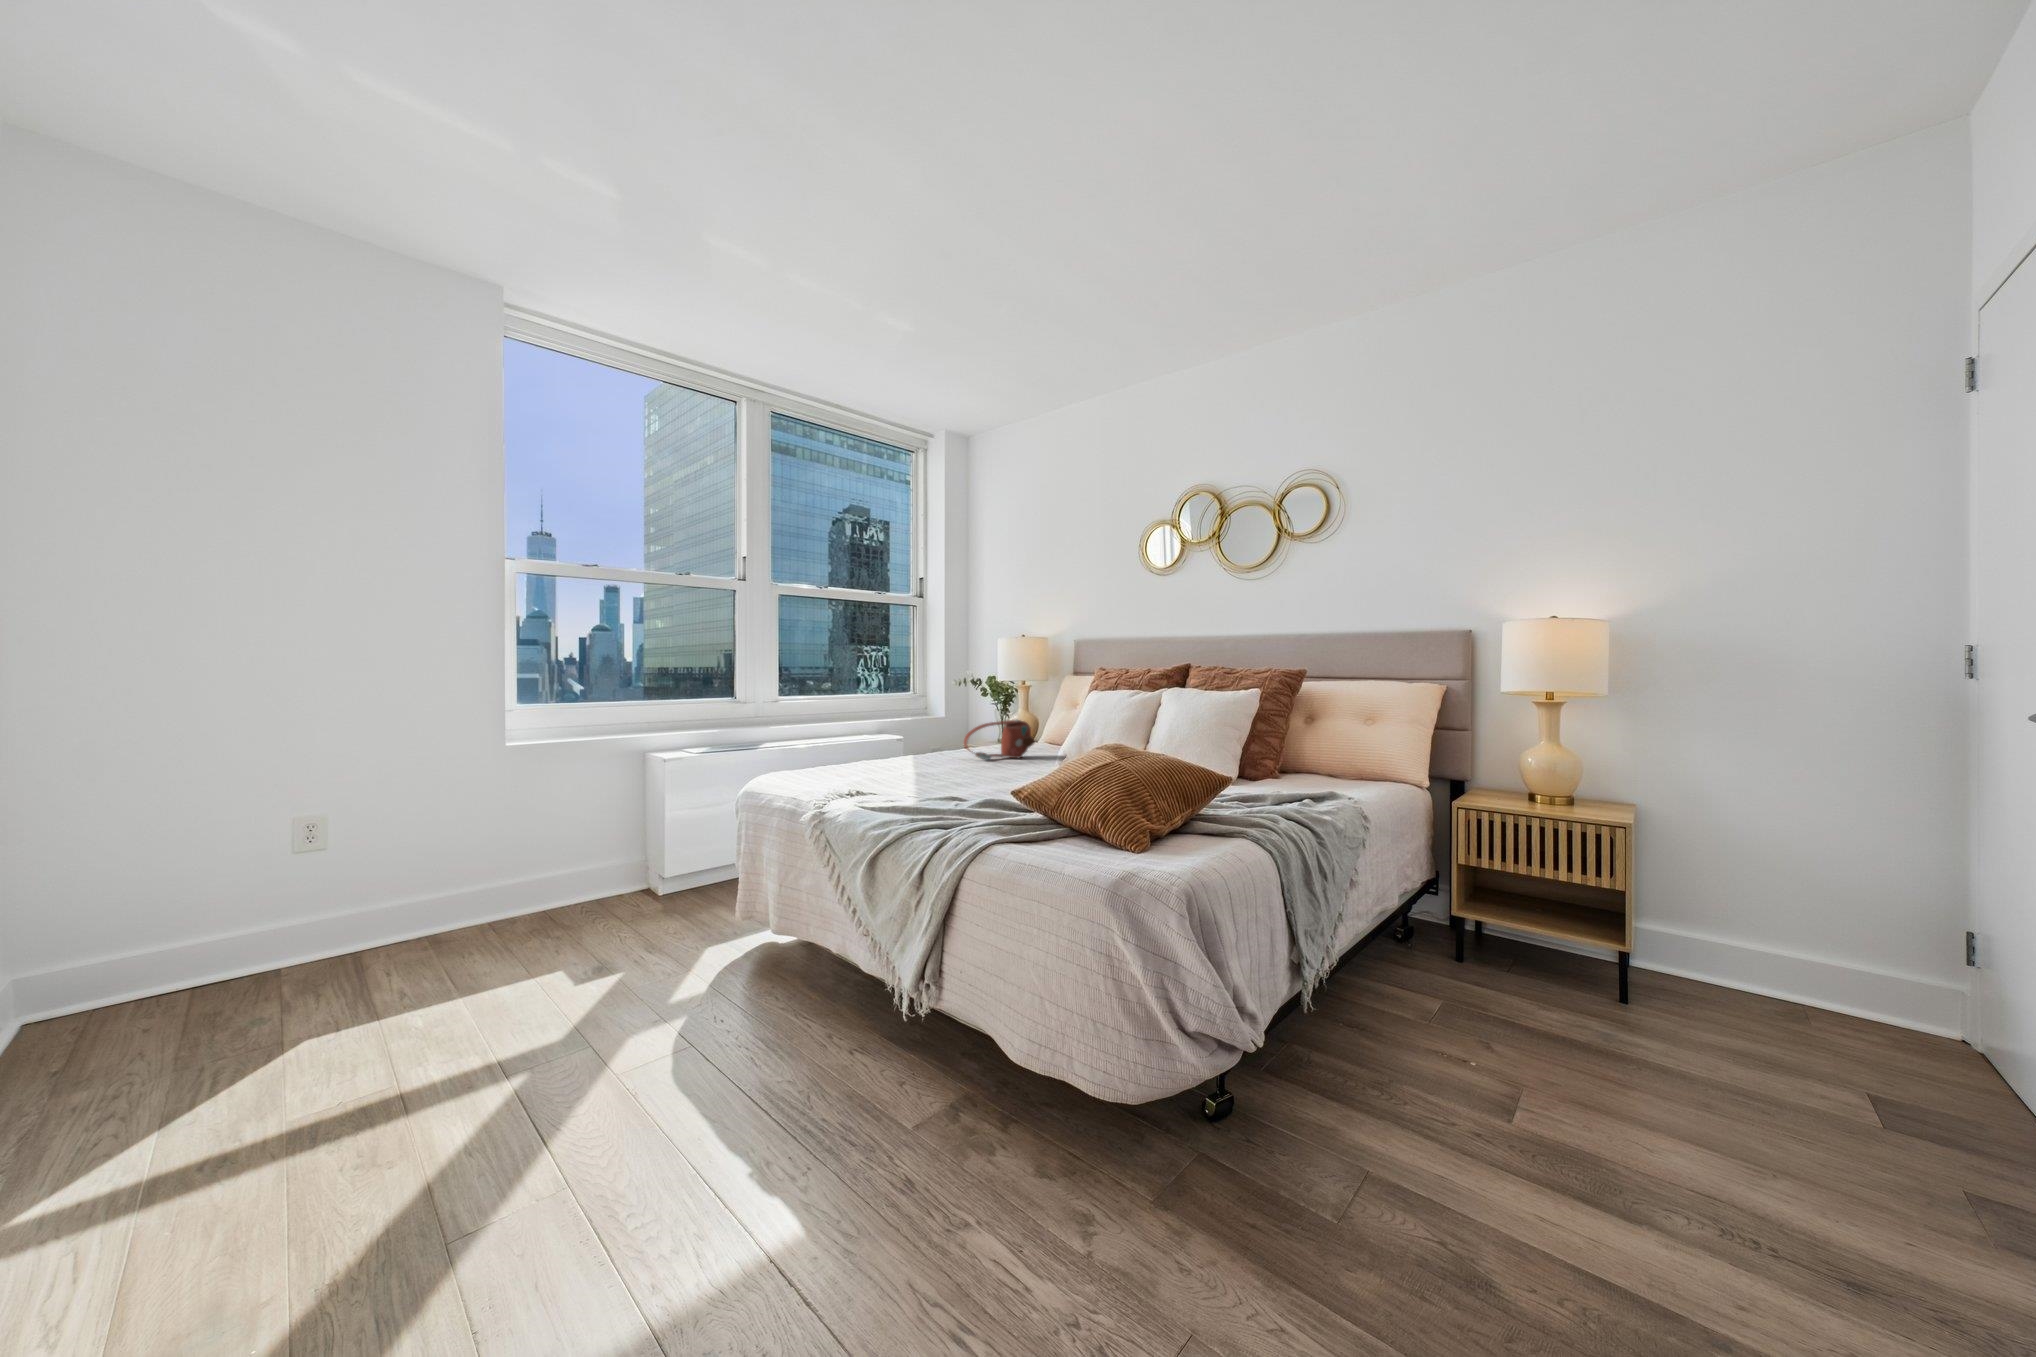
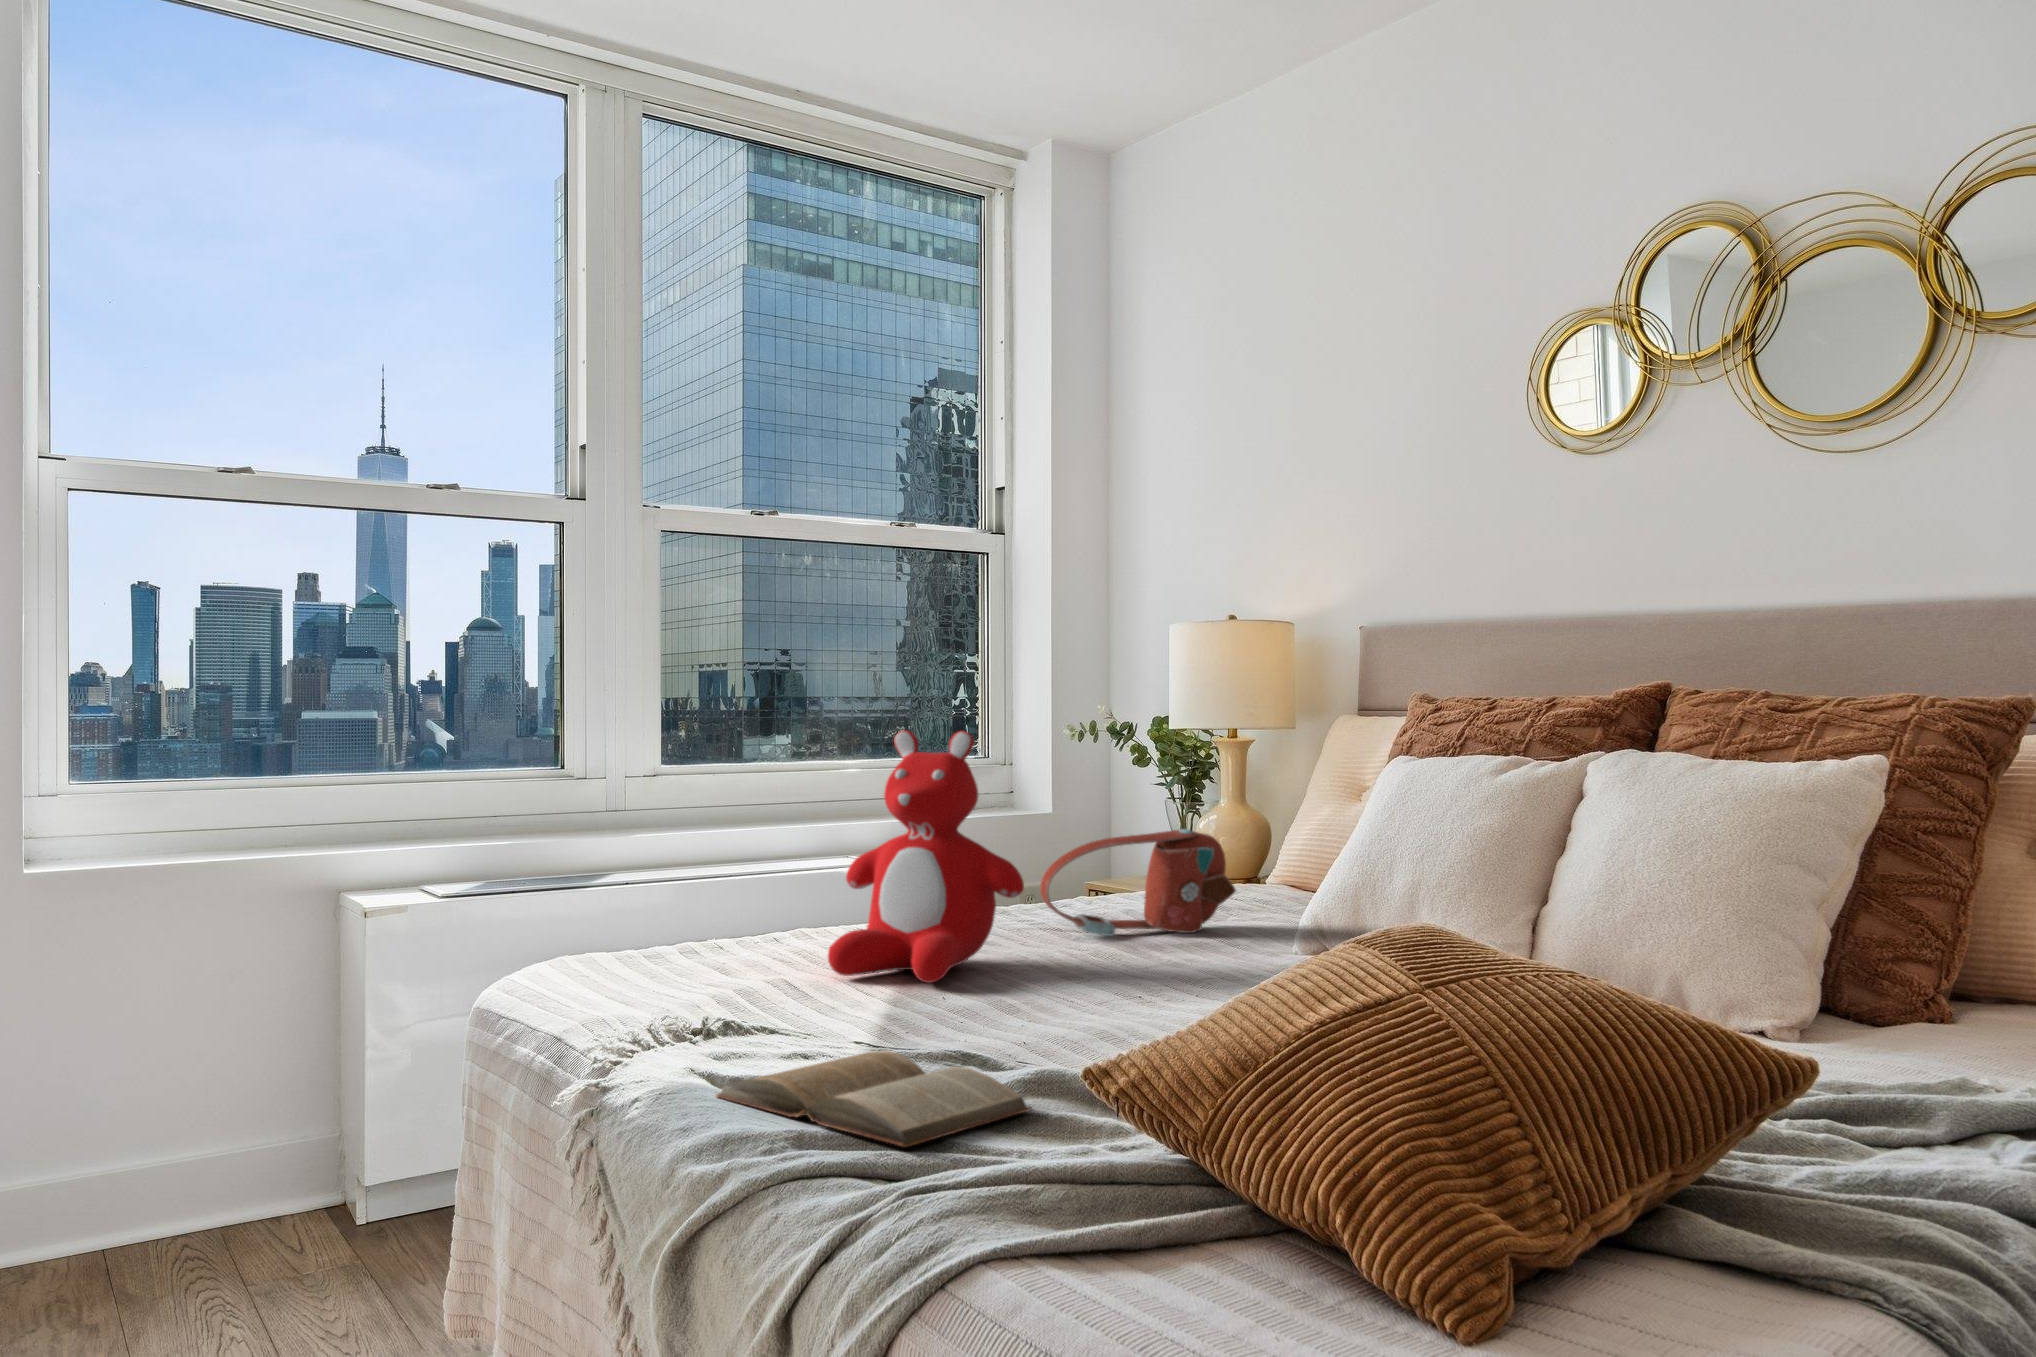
teddy bear: none [891,682,963,776] -> present [828,730,1024,983]
book: none [877,794,989,820] -> present [716,1051,1032,1147]

